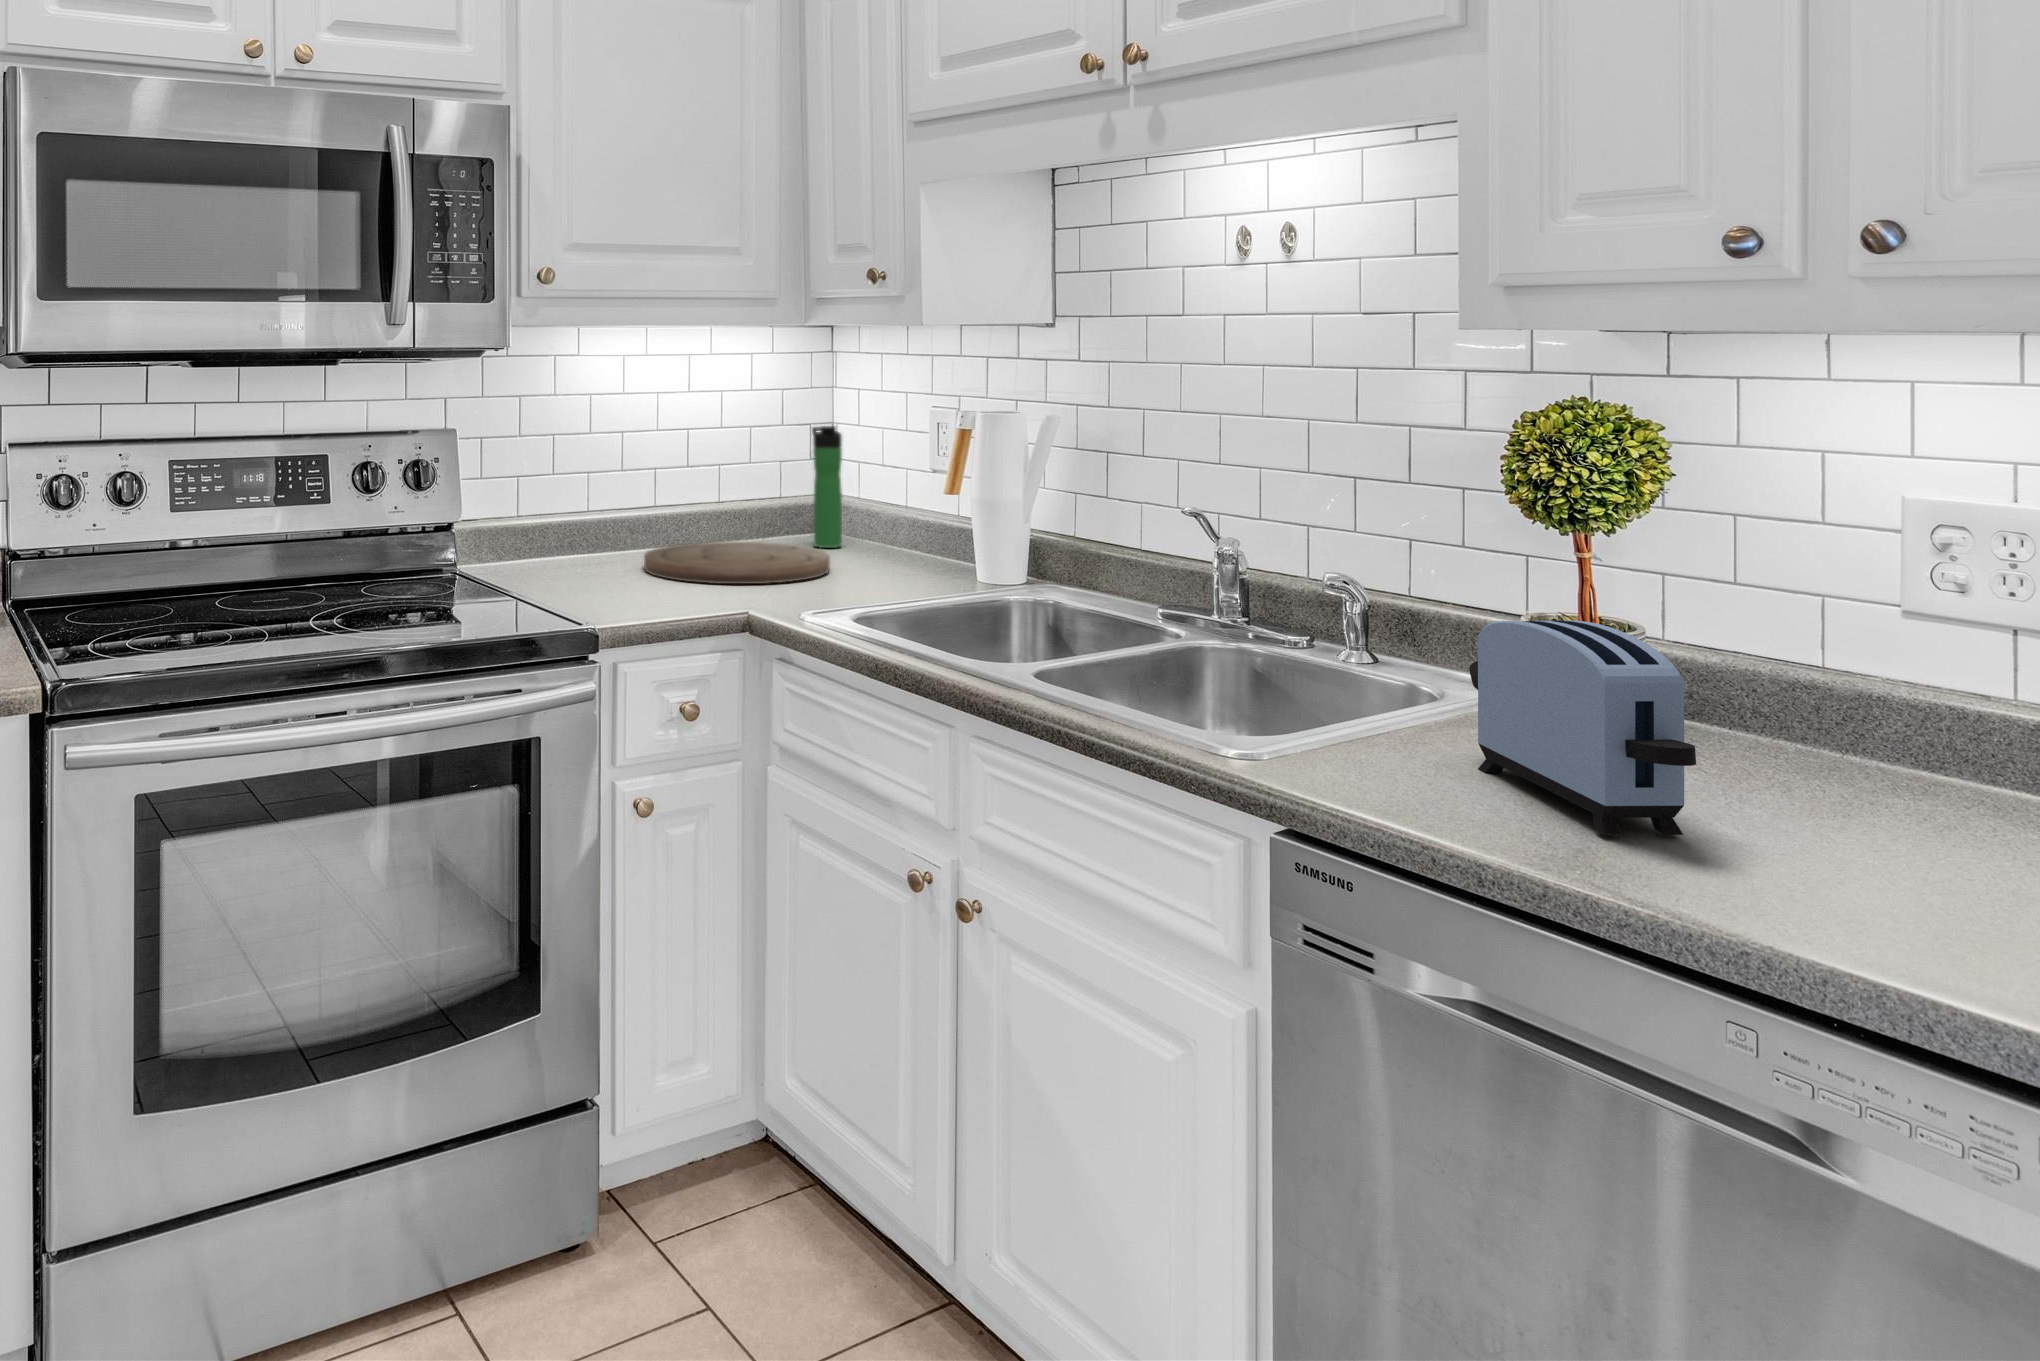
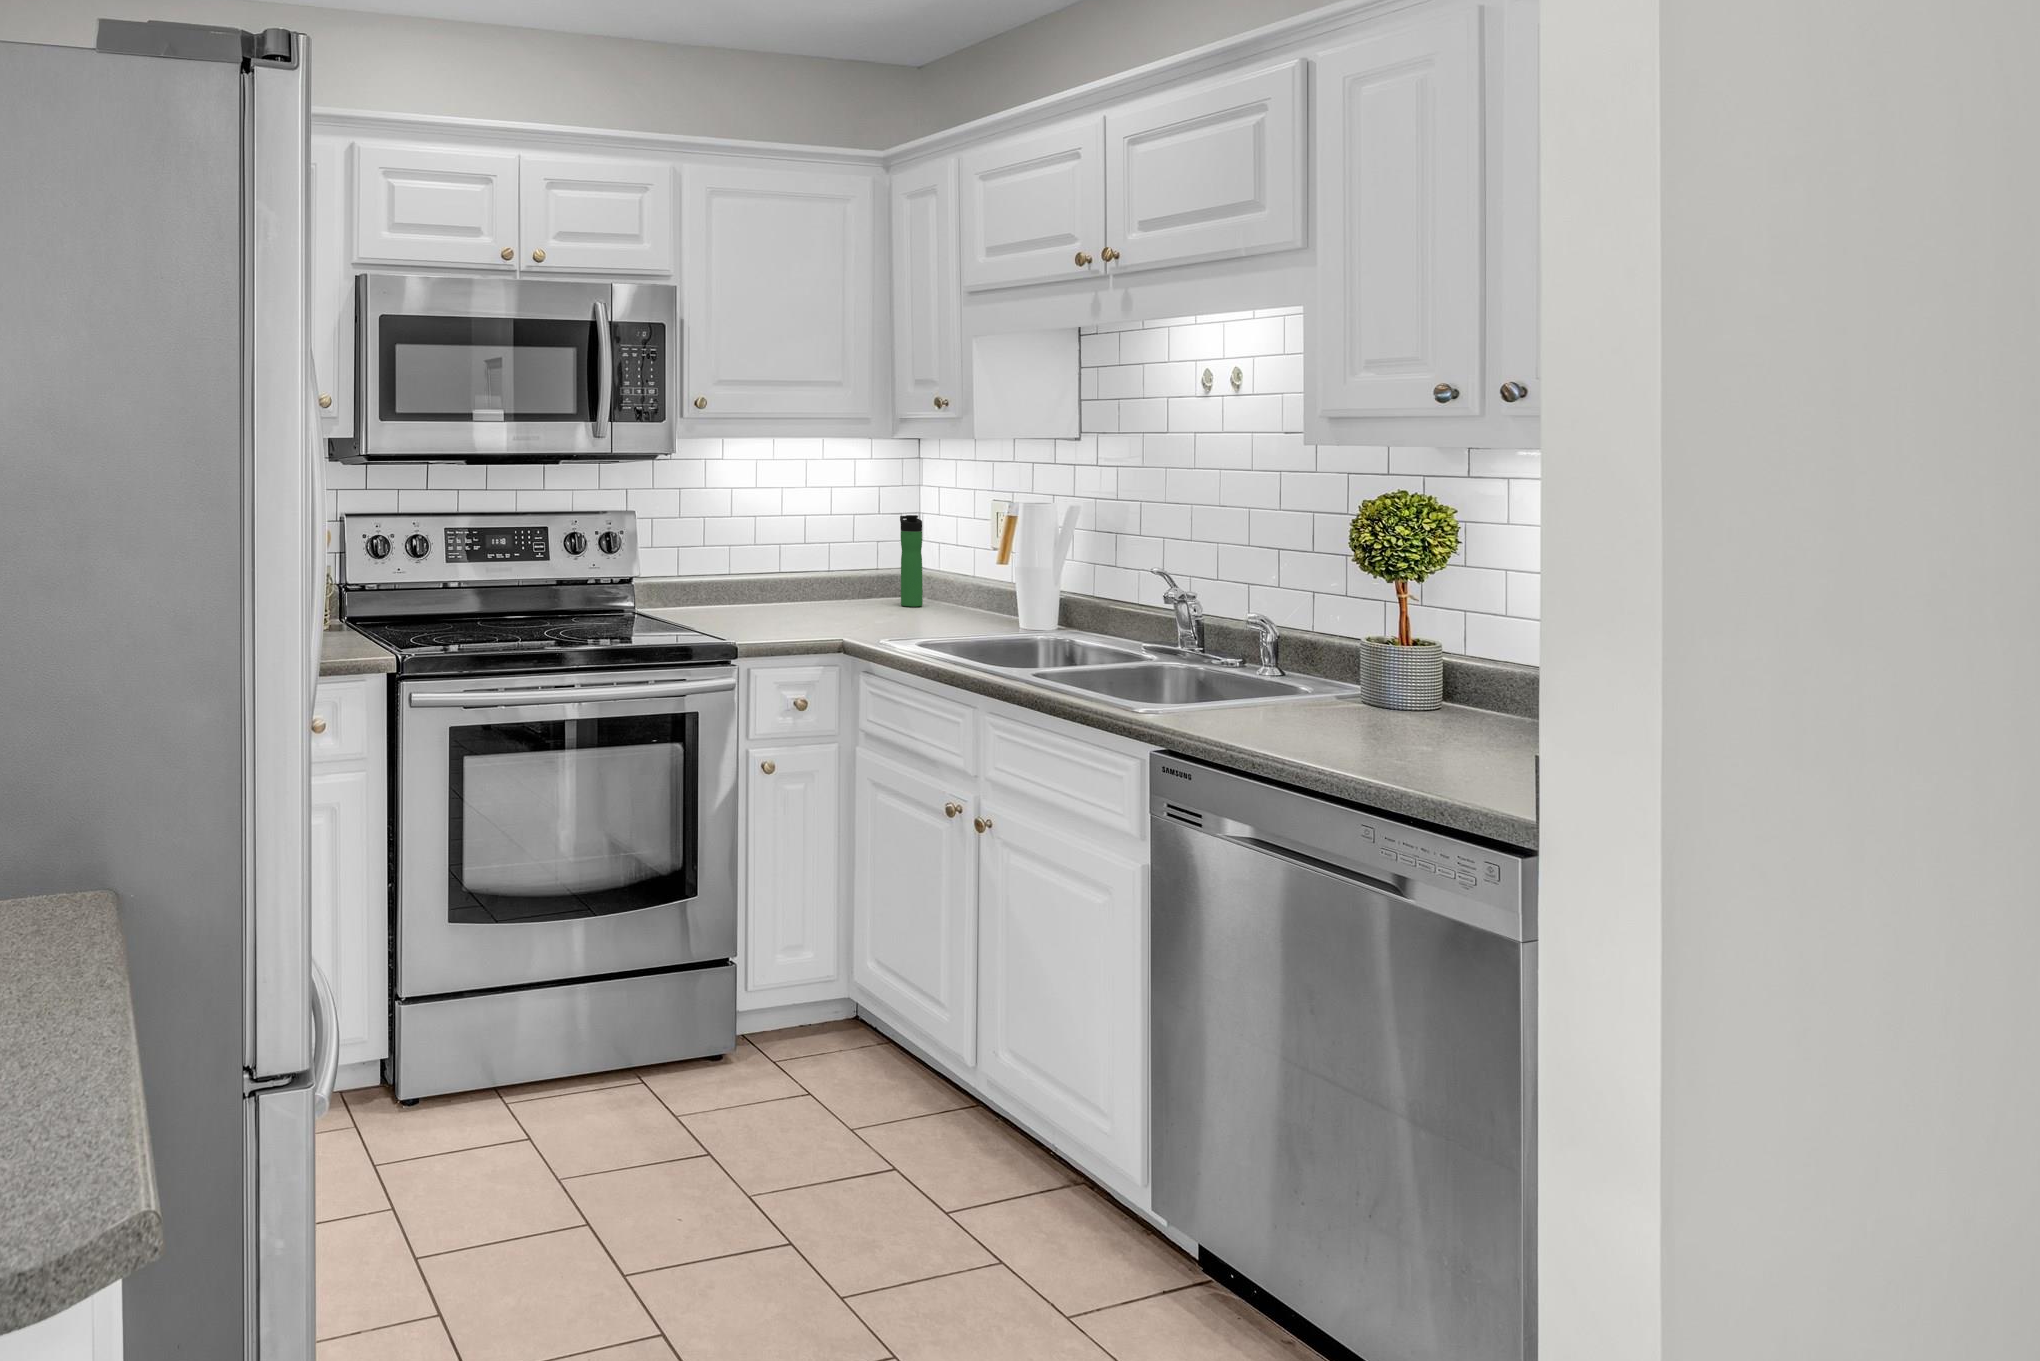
cutting board: present [644,542,830,584] -> none [771,599,909,625]
toaster: present [1469,621,1696,835] -> none [1299,626,1399,750]

